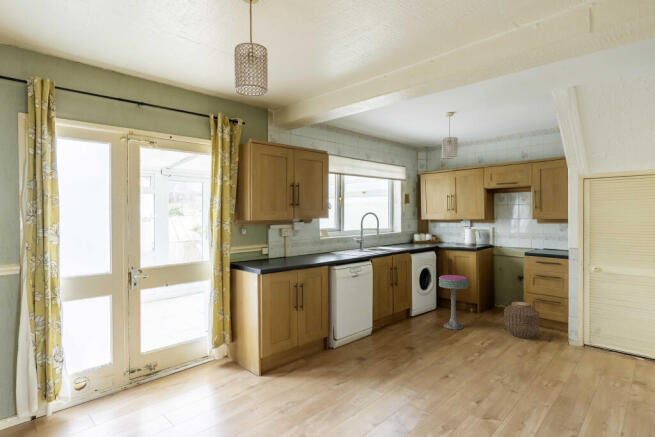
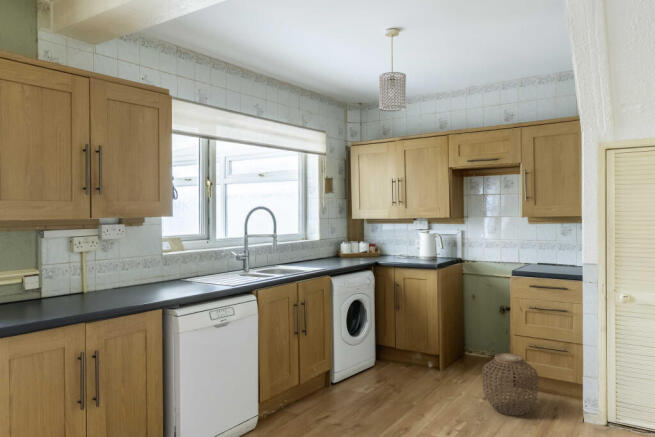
bar stool: present [439,275,468,330] -> none [377,312,424,407]

